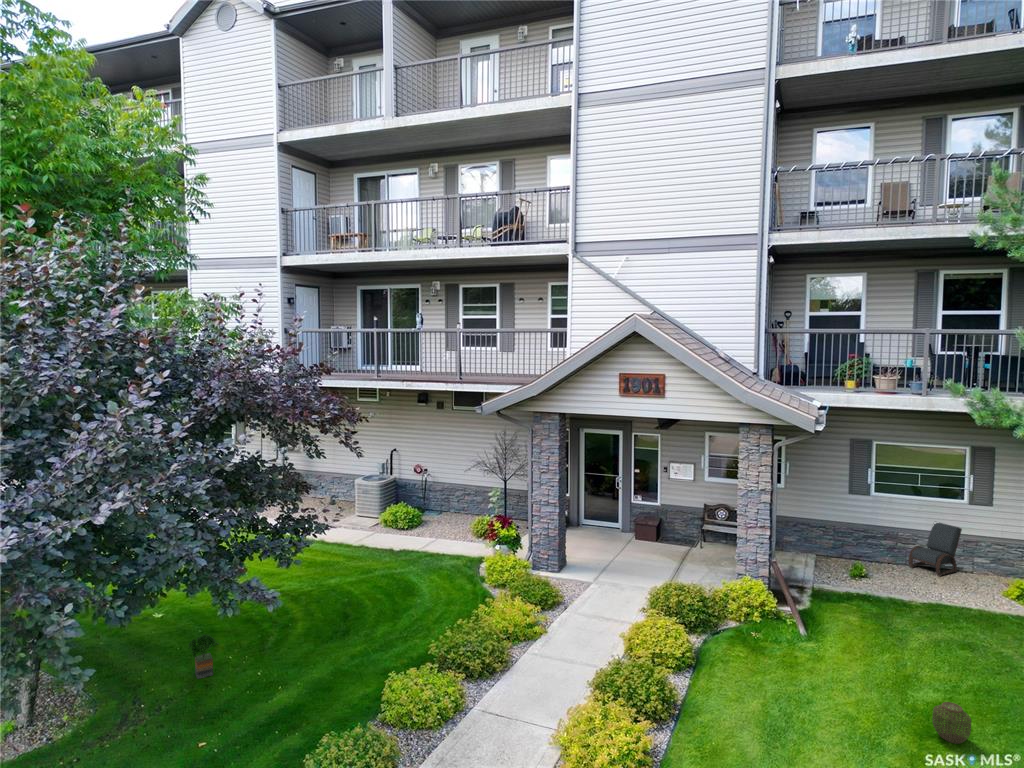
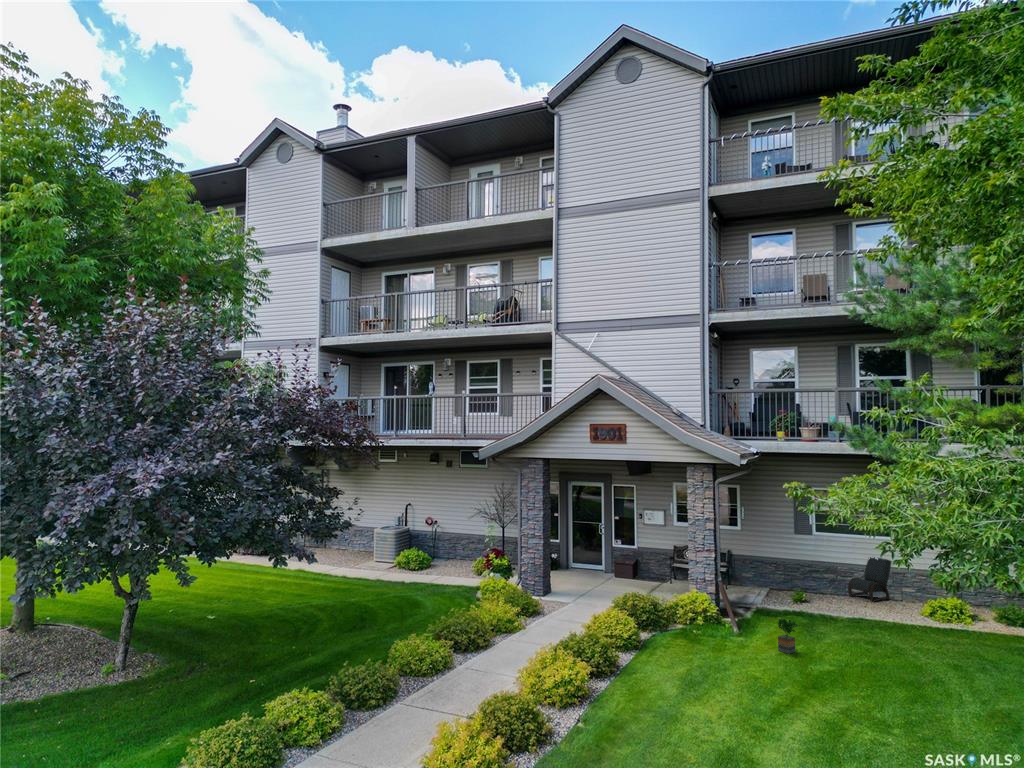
potted tree: present [188,634,218,679] -> present [778,619,798,654]
woven basket: present [933,702,971,744] -> none [818,663,846,695]

